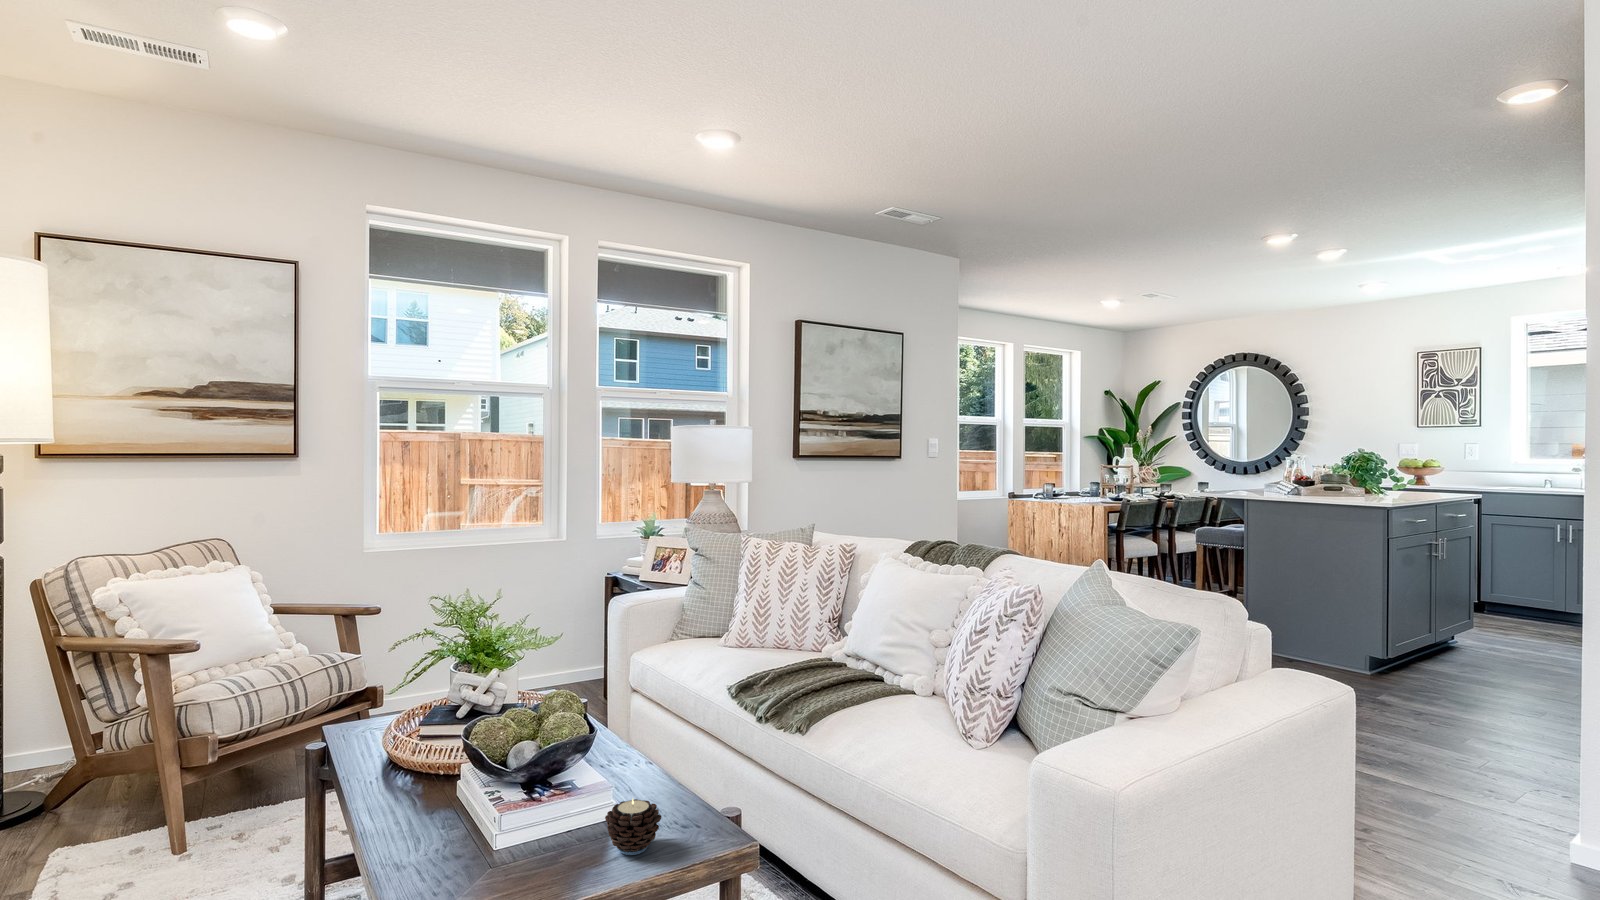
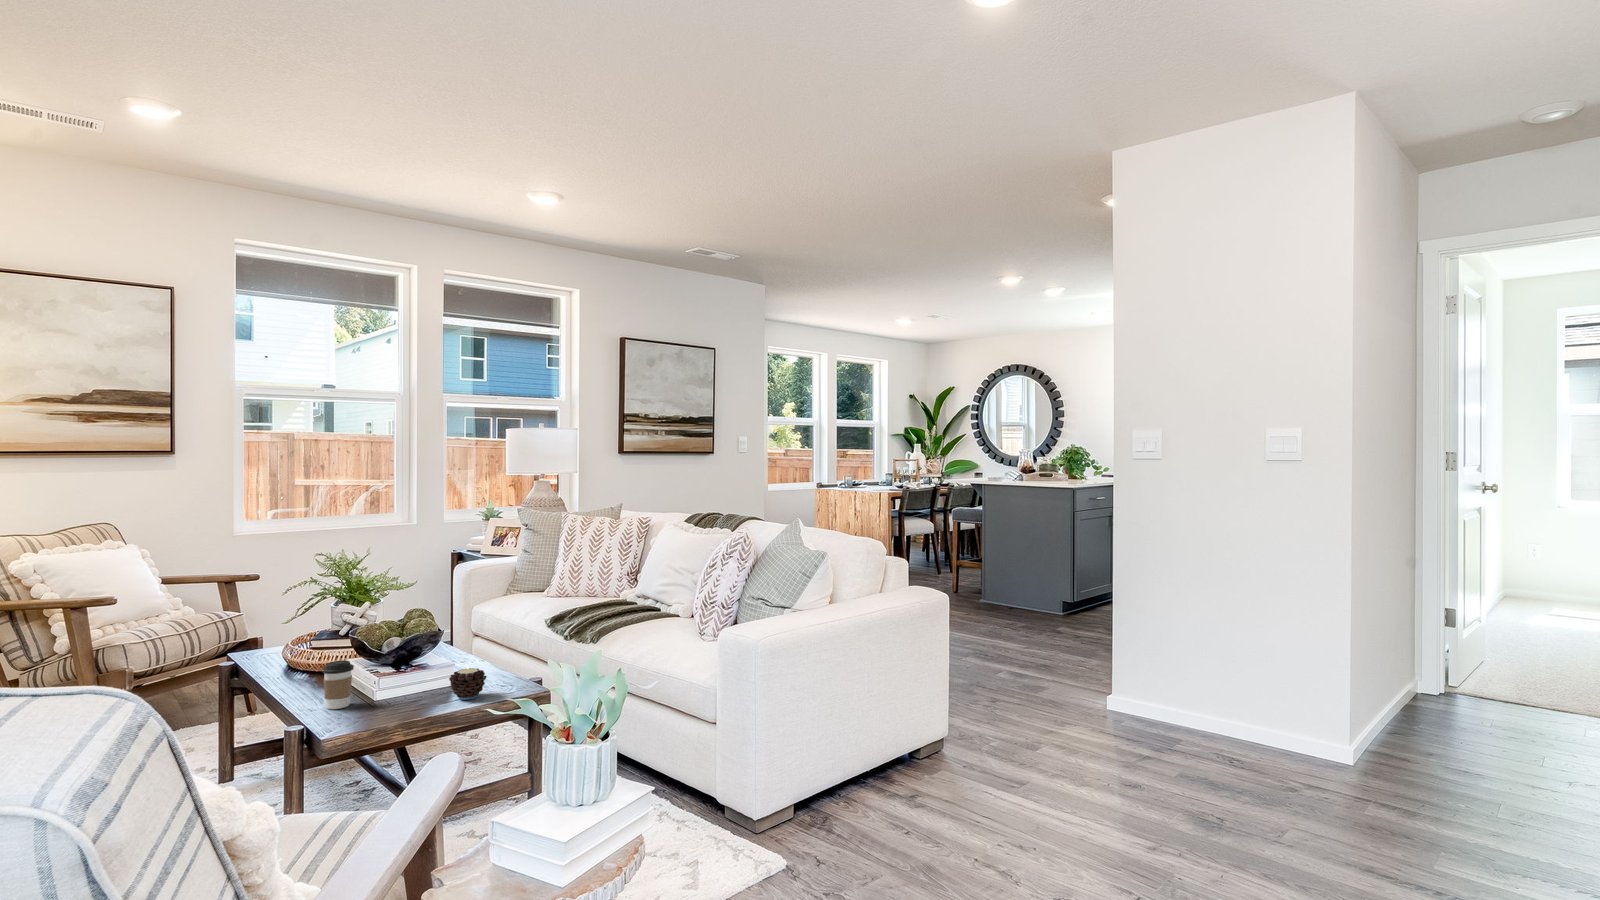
coffee cup: none [418,782,465,863] -> present [322,660,354,709]

